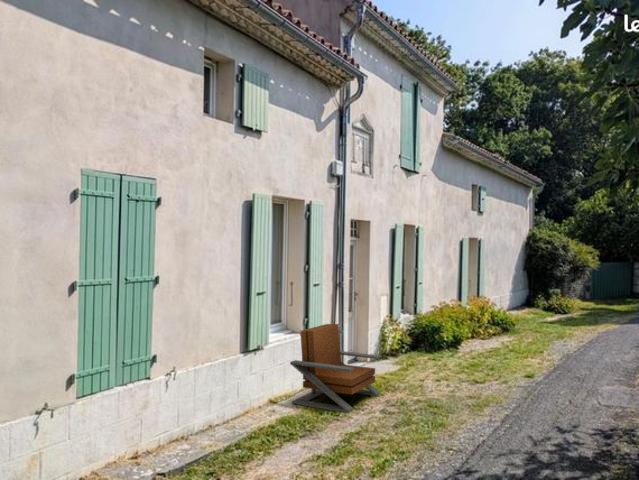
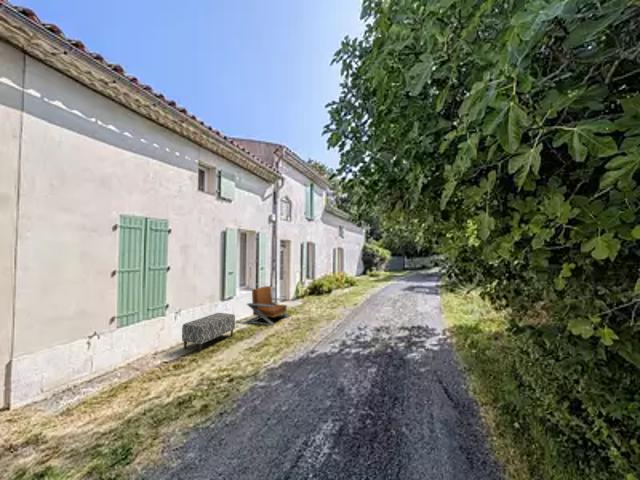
bench: none [172,379,275,462] -> present [182,313,235,352]

